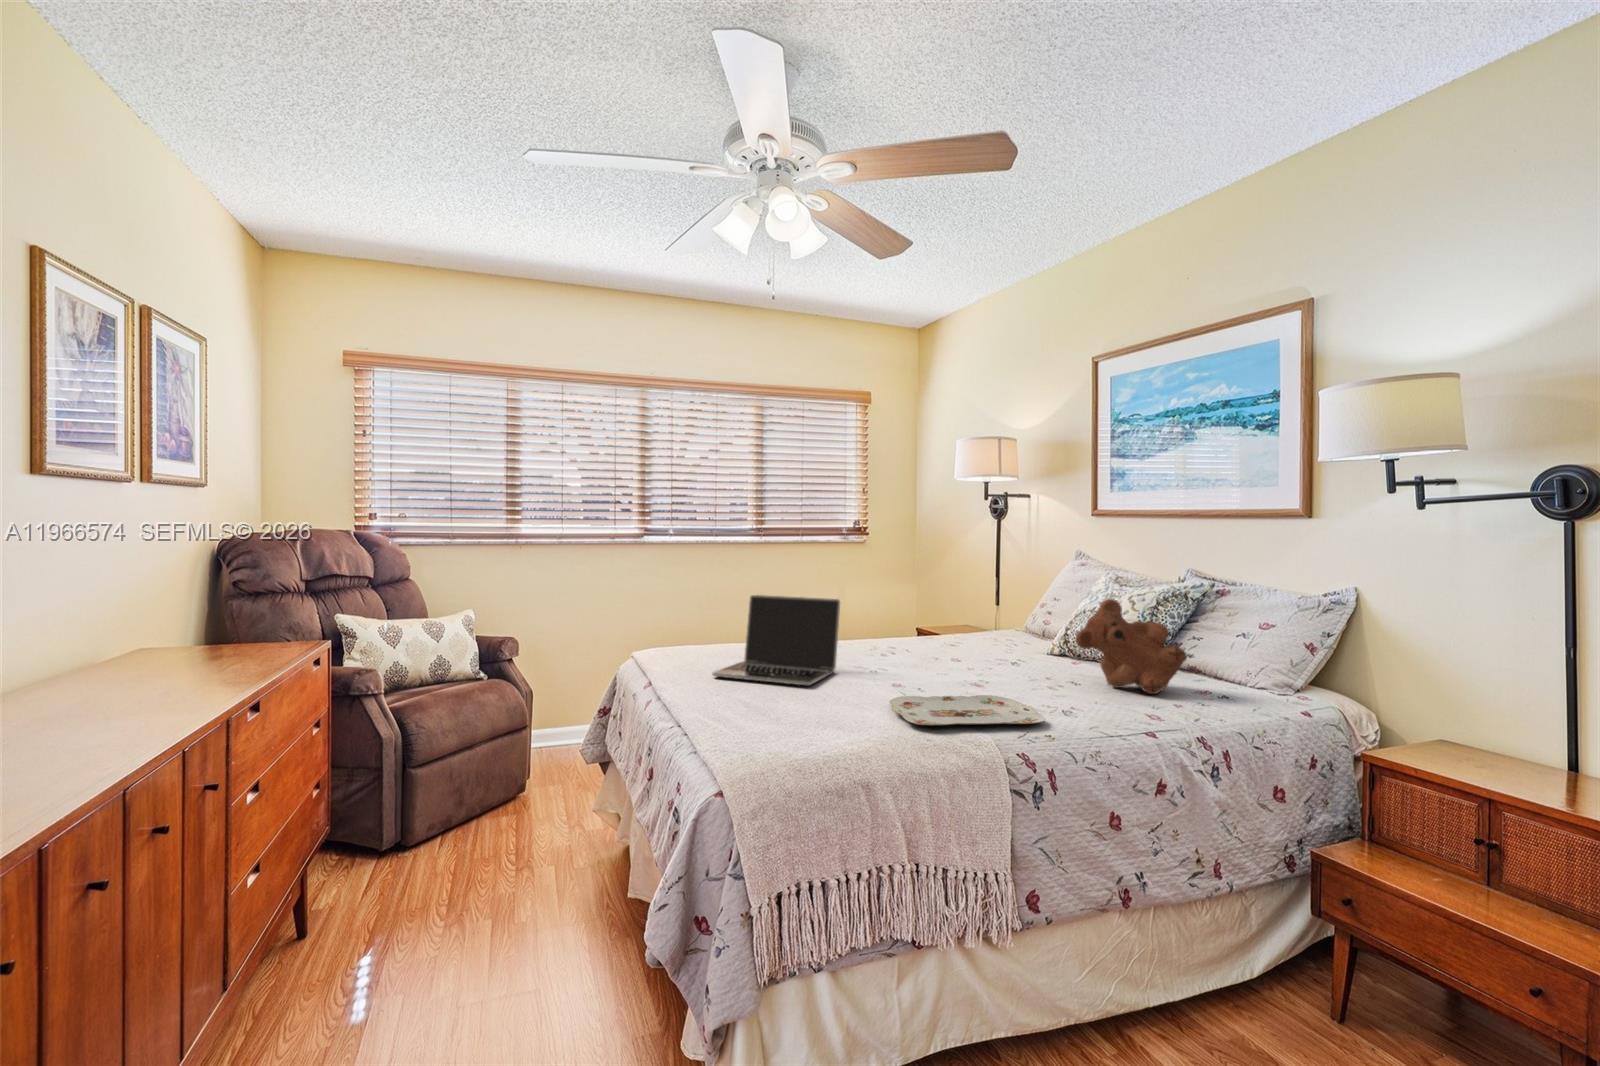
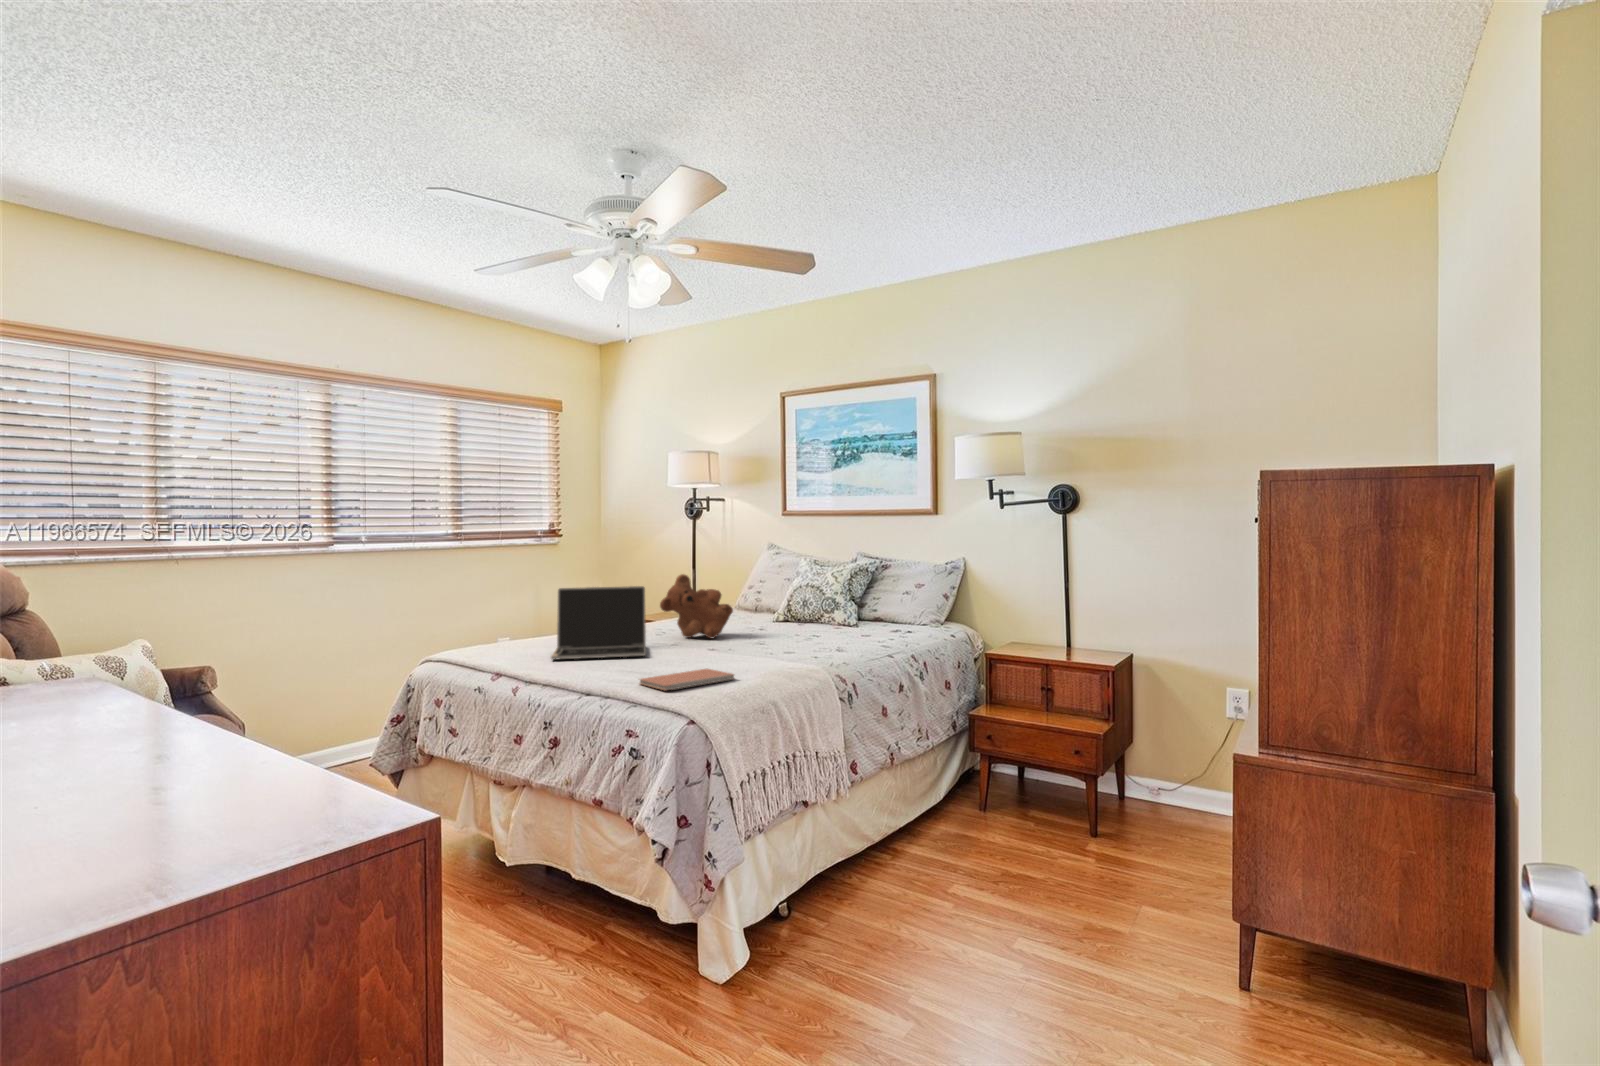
teddy bear: present [1076,599,1187,694] -> present [660,574,733,638]
serving tray: present [889,695,1044,725] -> none [722,646,835,666]
notebook: none [733,718,851,745] -> present [640,669,734,690]

